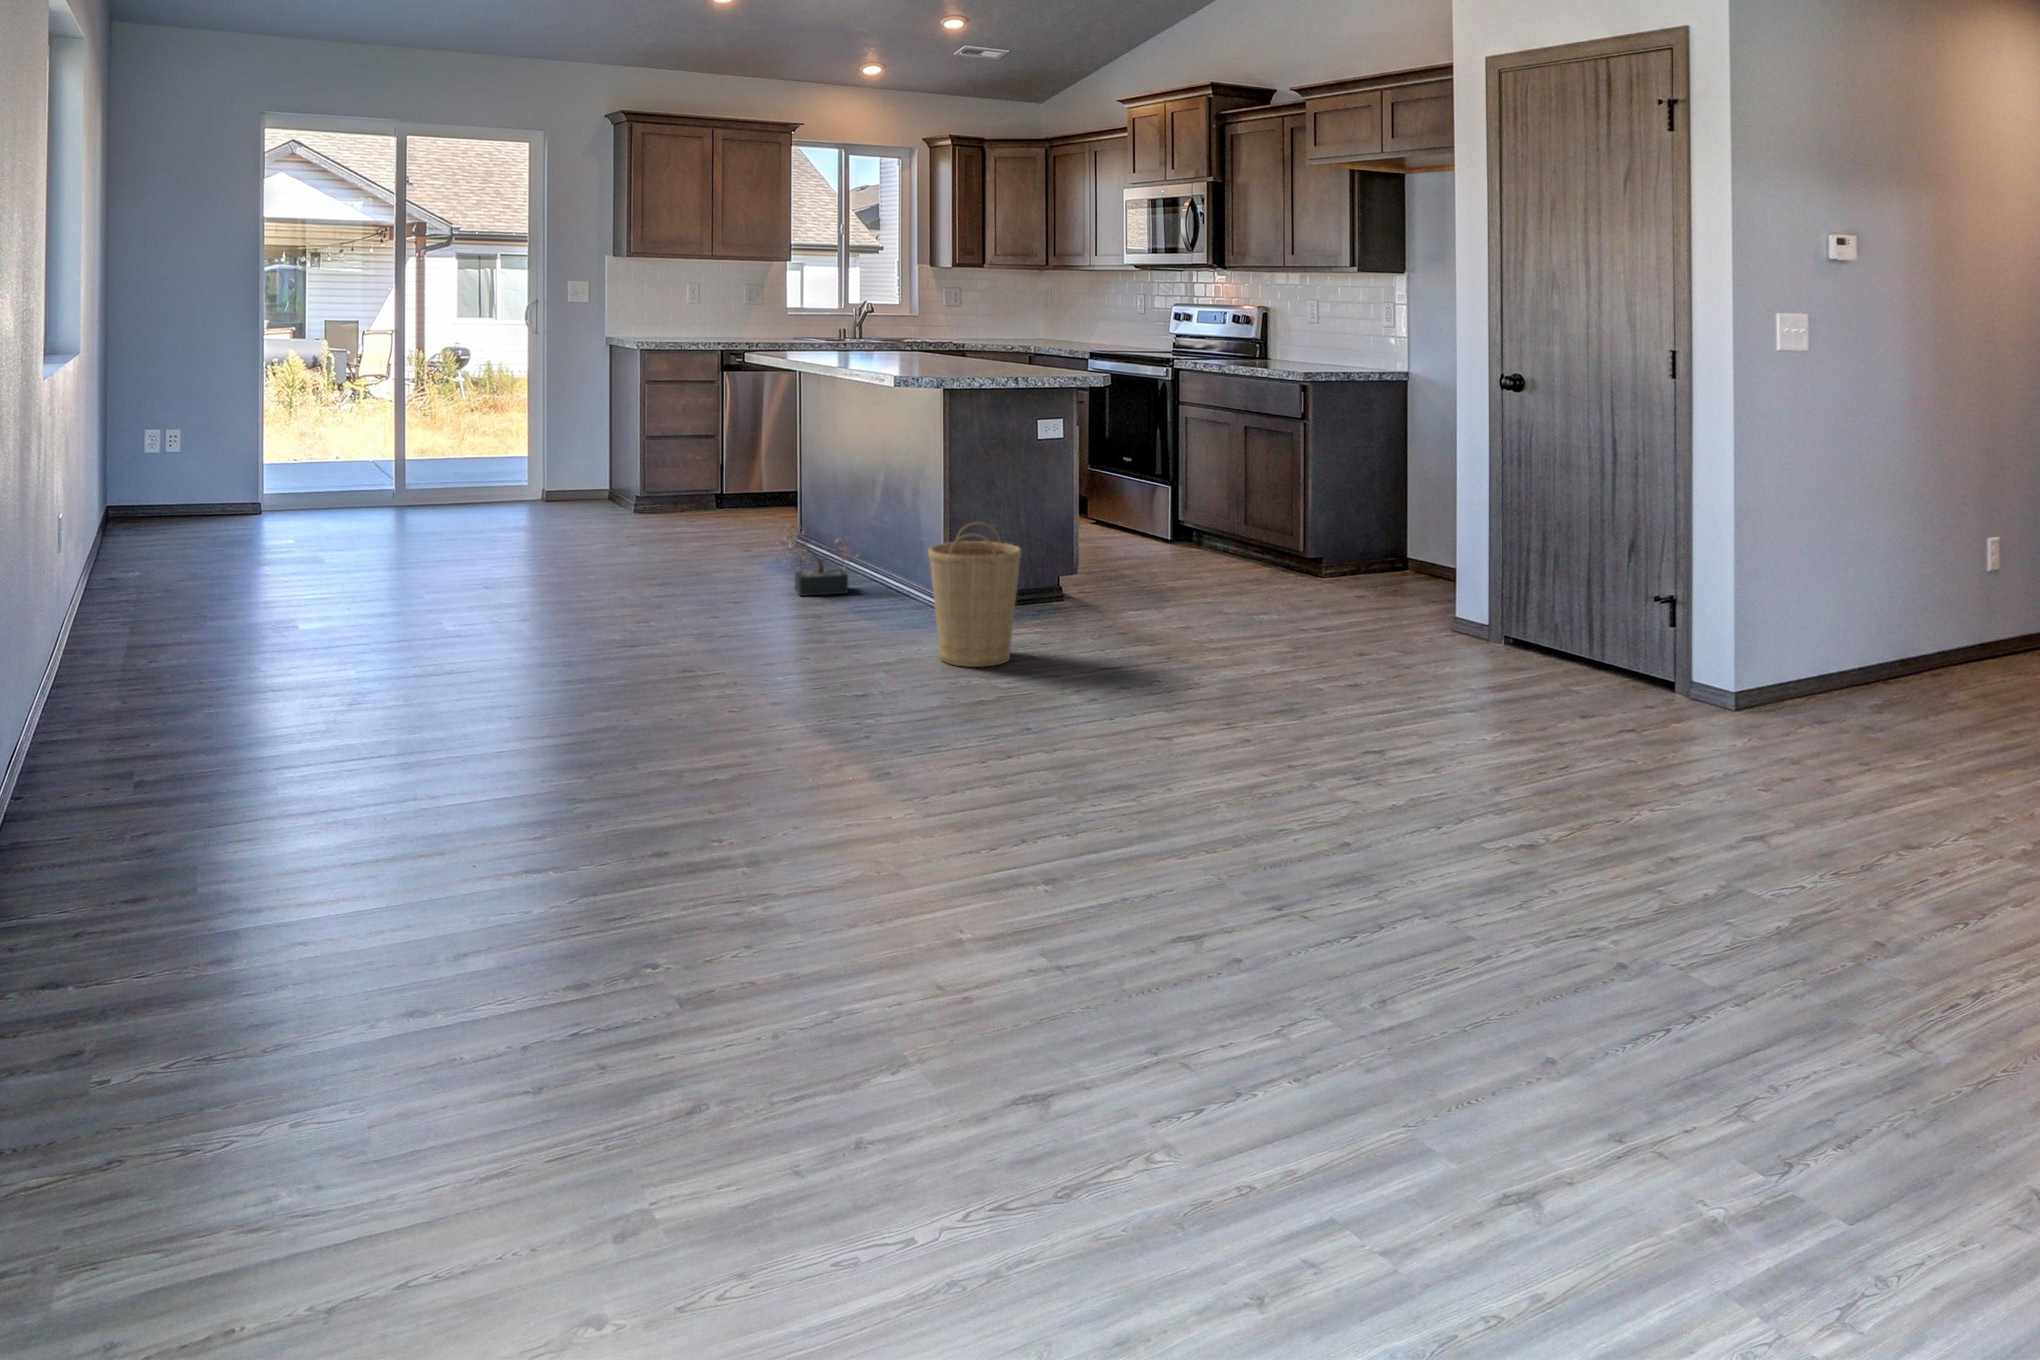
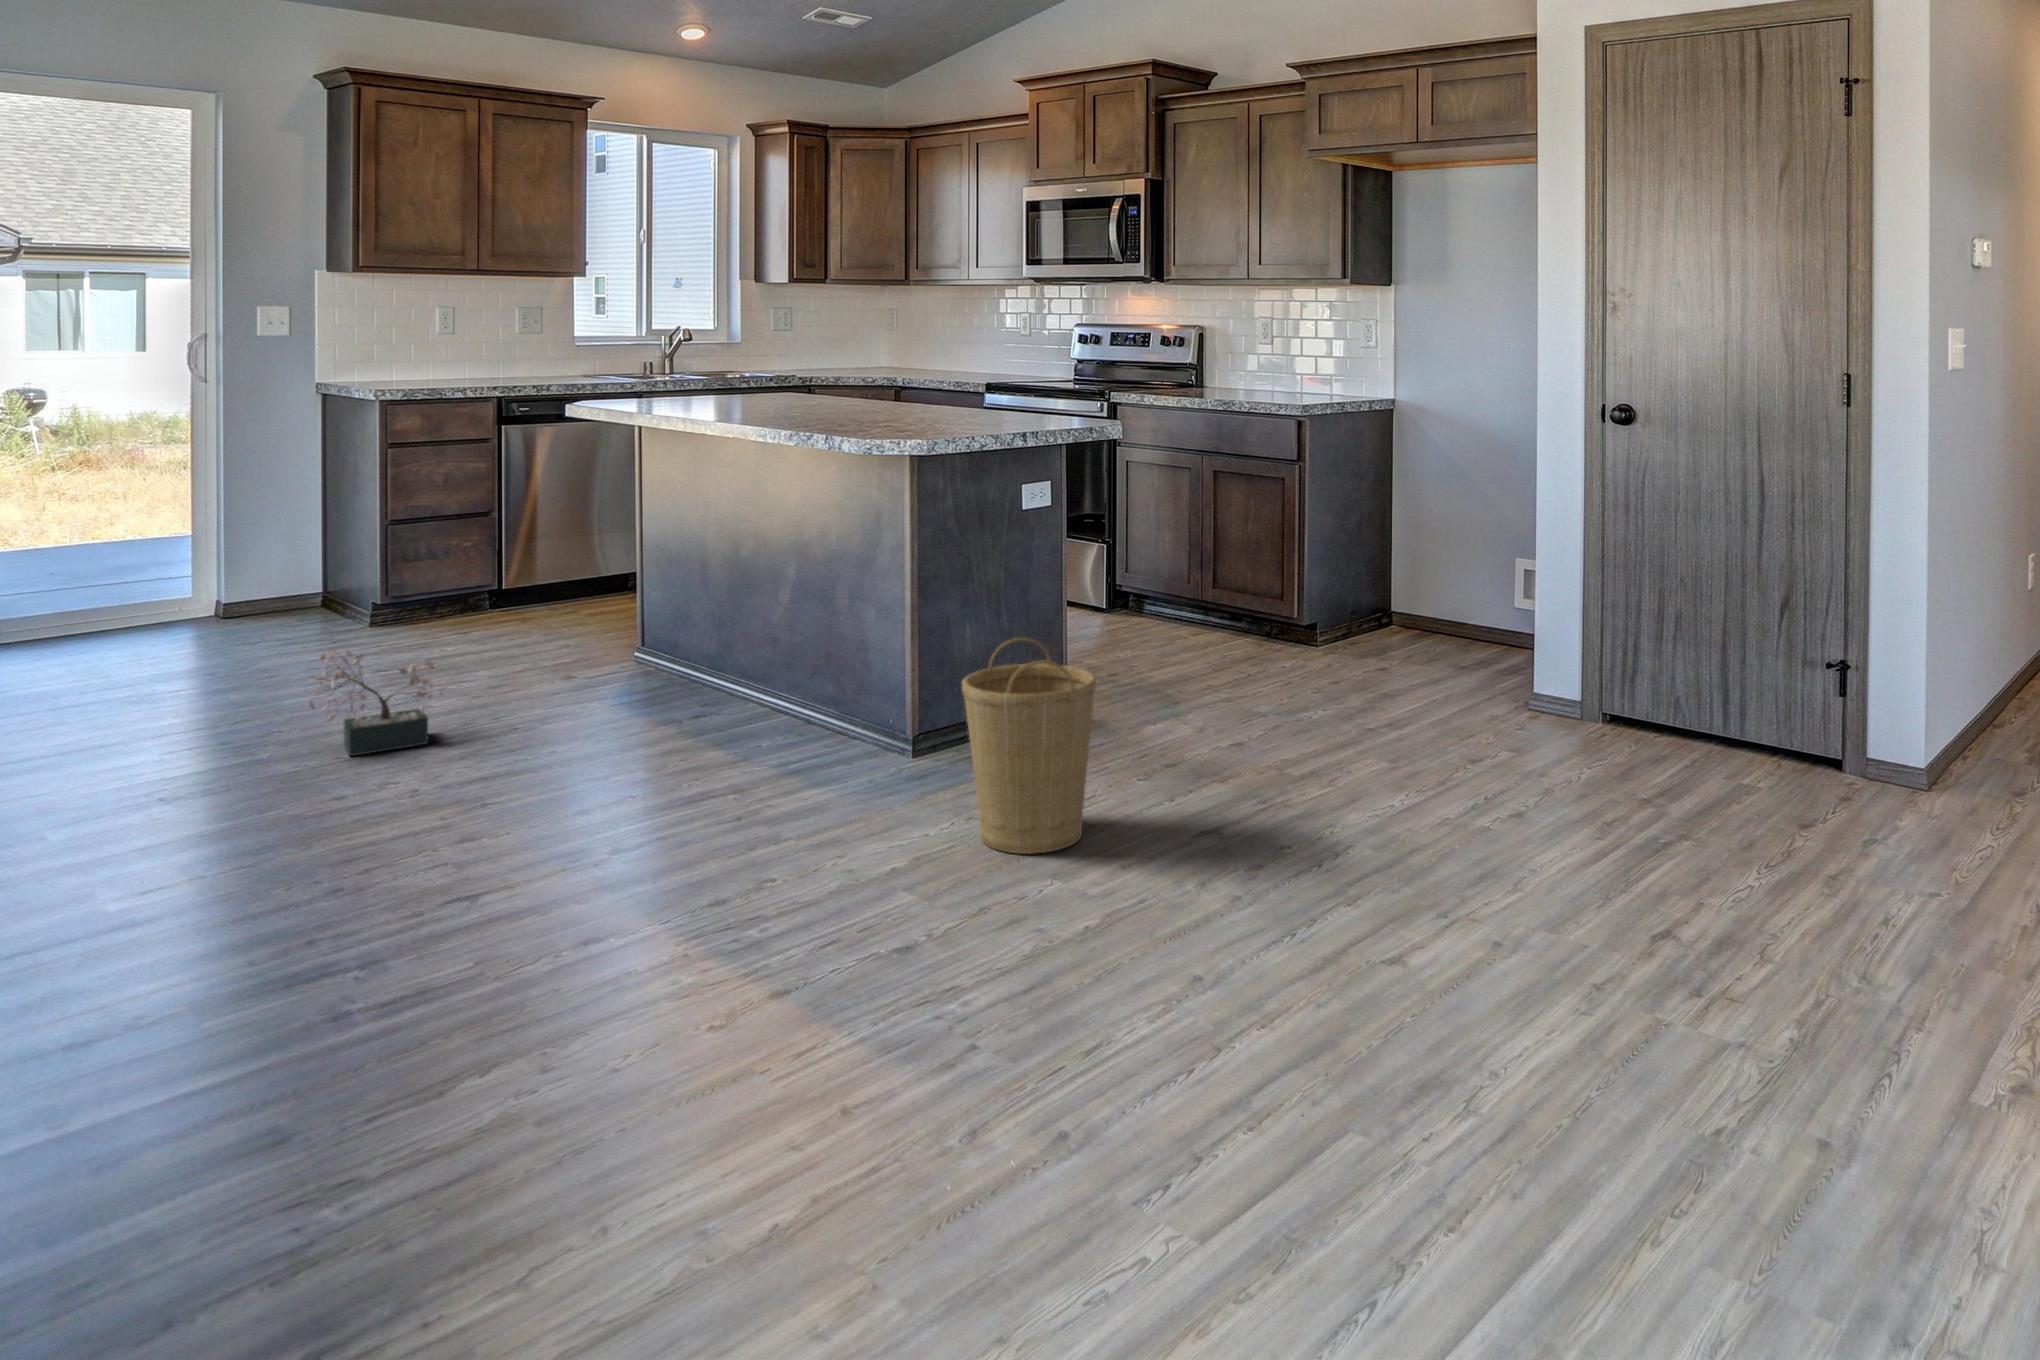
decorative plant: present [775,524,859,596] -> present [308,650,447,756]

